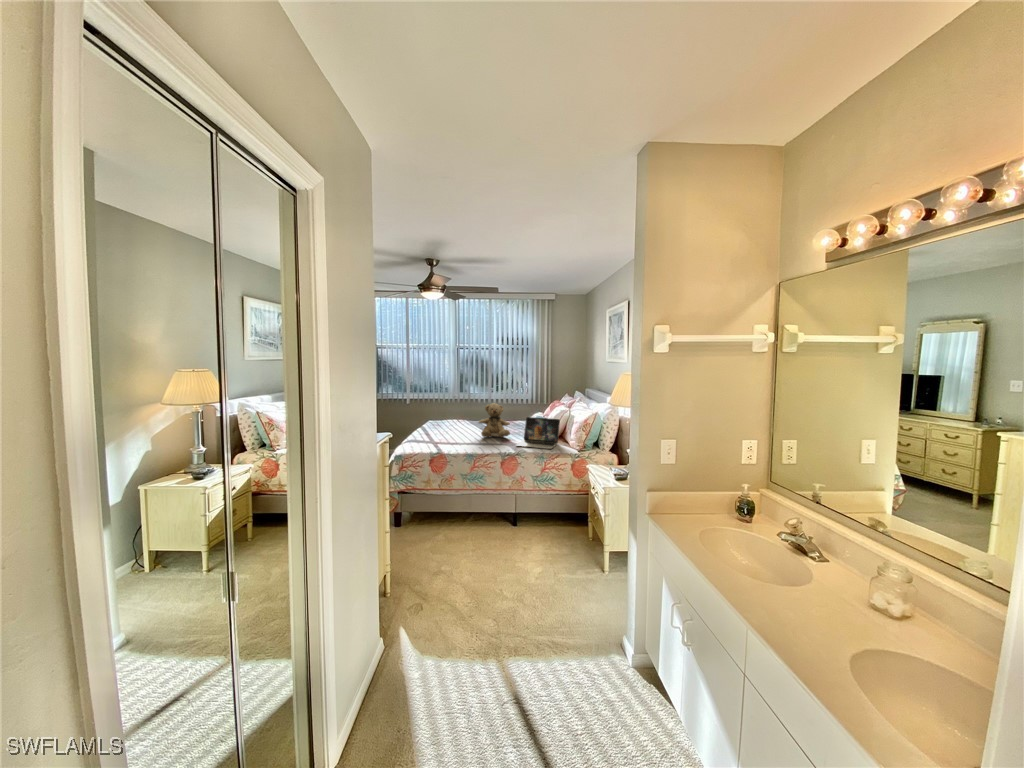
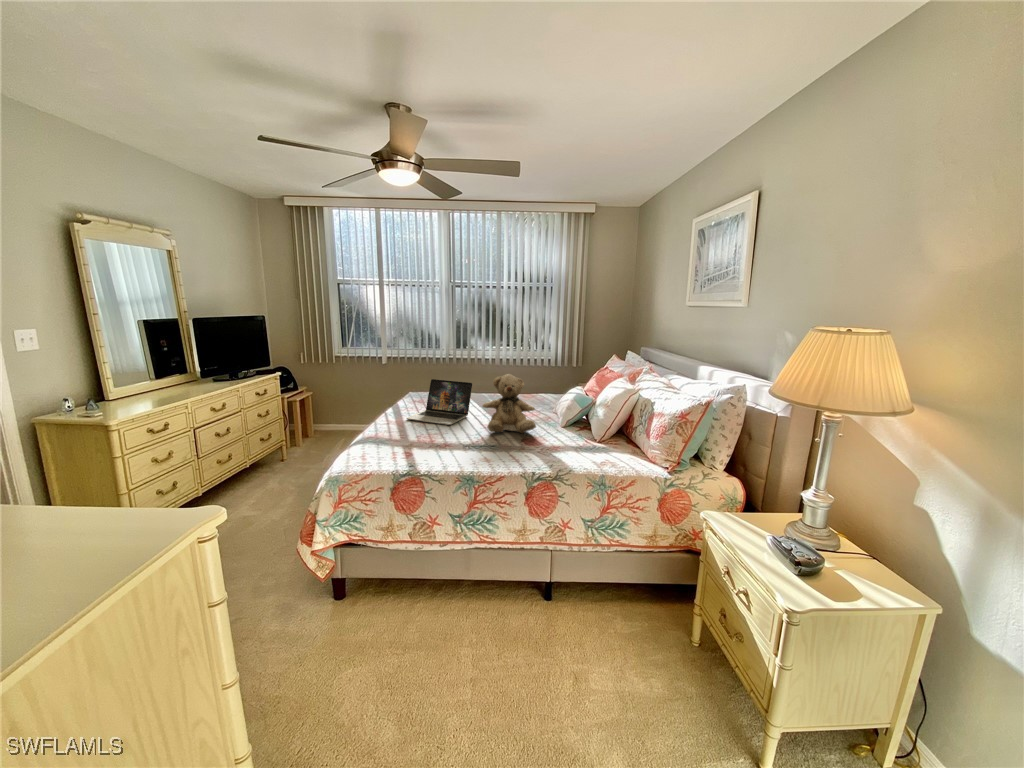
laptop: present [516,417,560,449] -> present [407,379,473,425]

